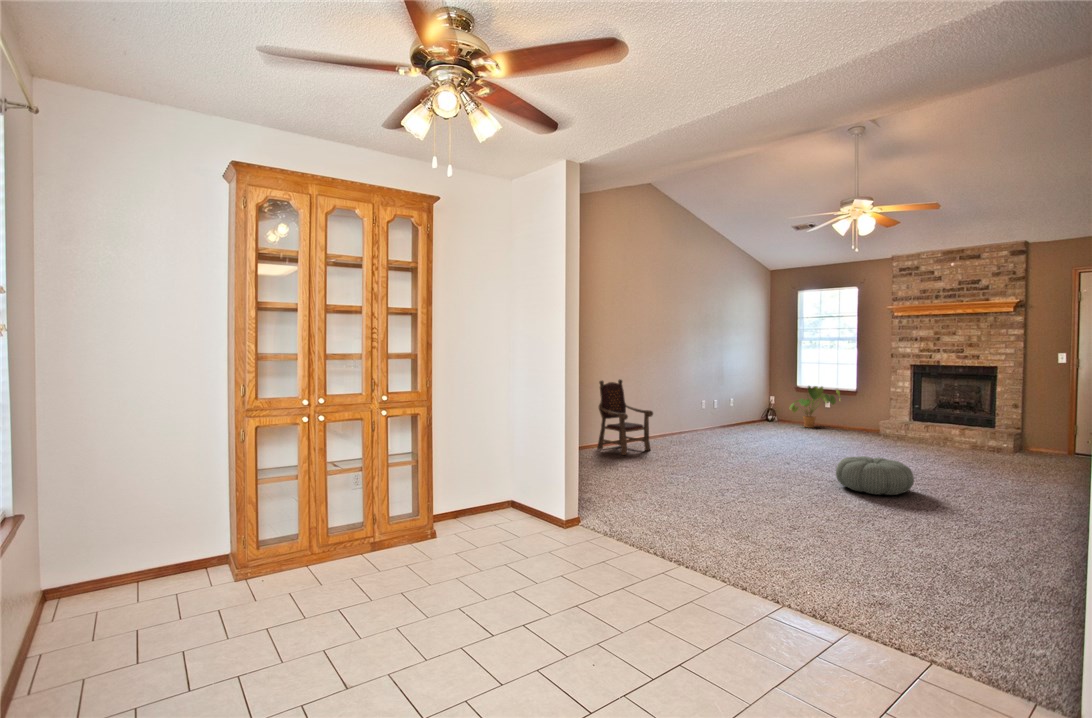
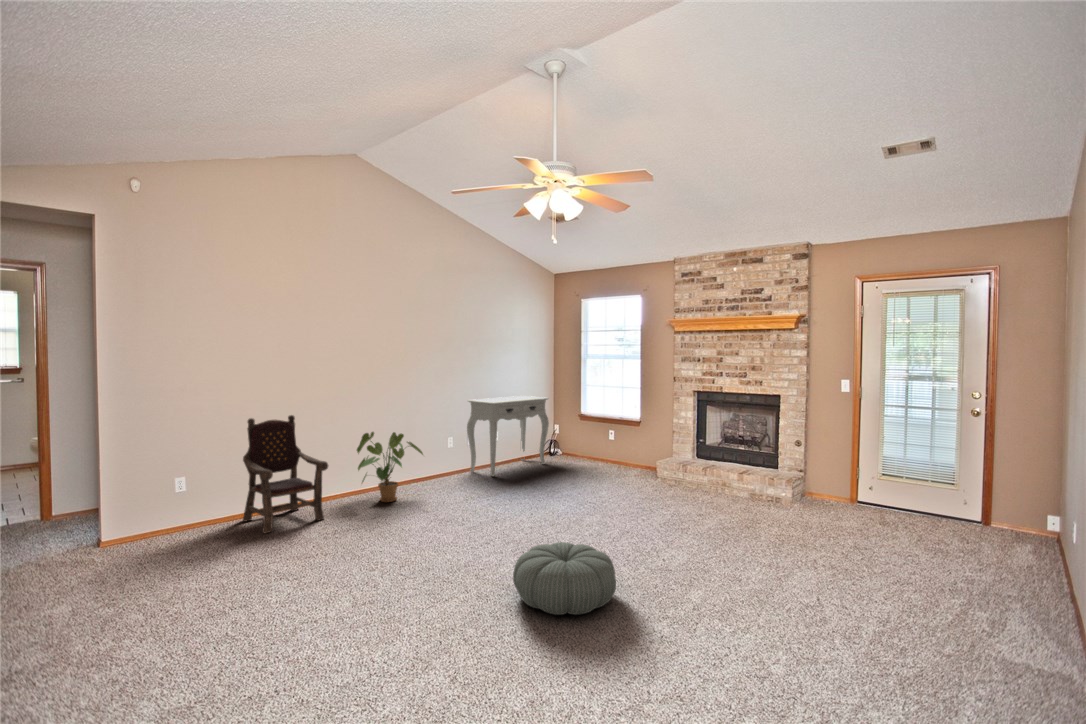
console table: none [714,371,775,432] -> present [467,396,549,476]
house plant: present [790,386,840,428] -> present [357,432,423,502]

